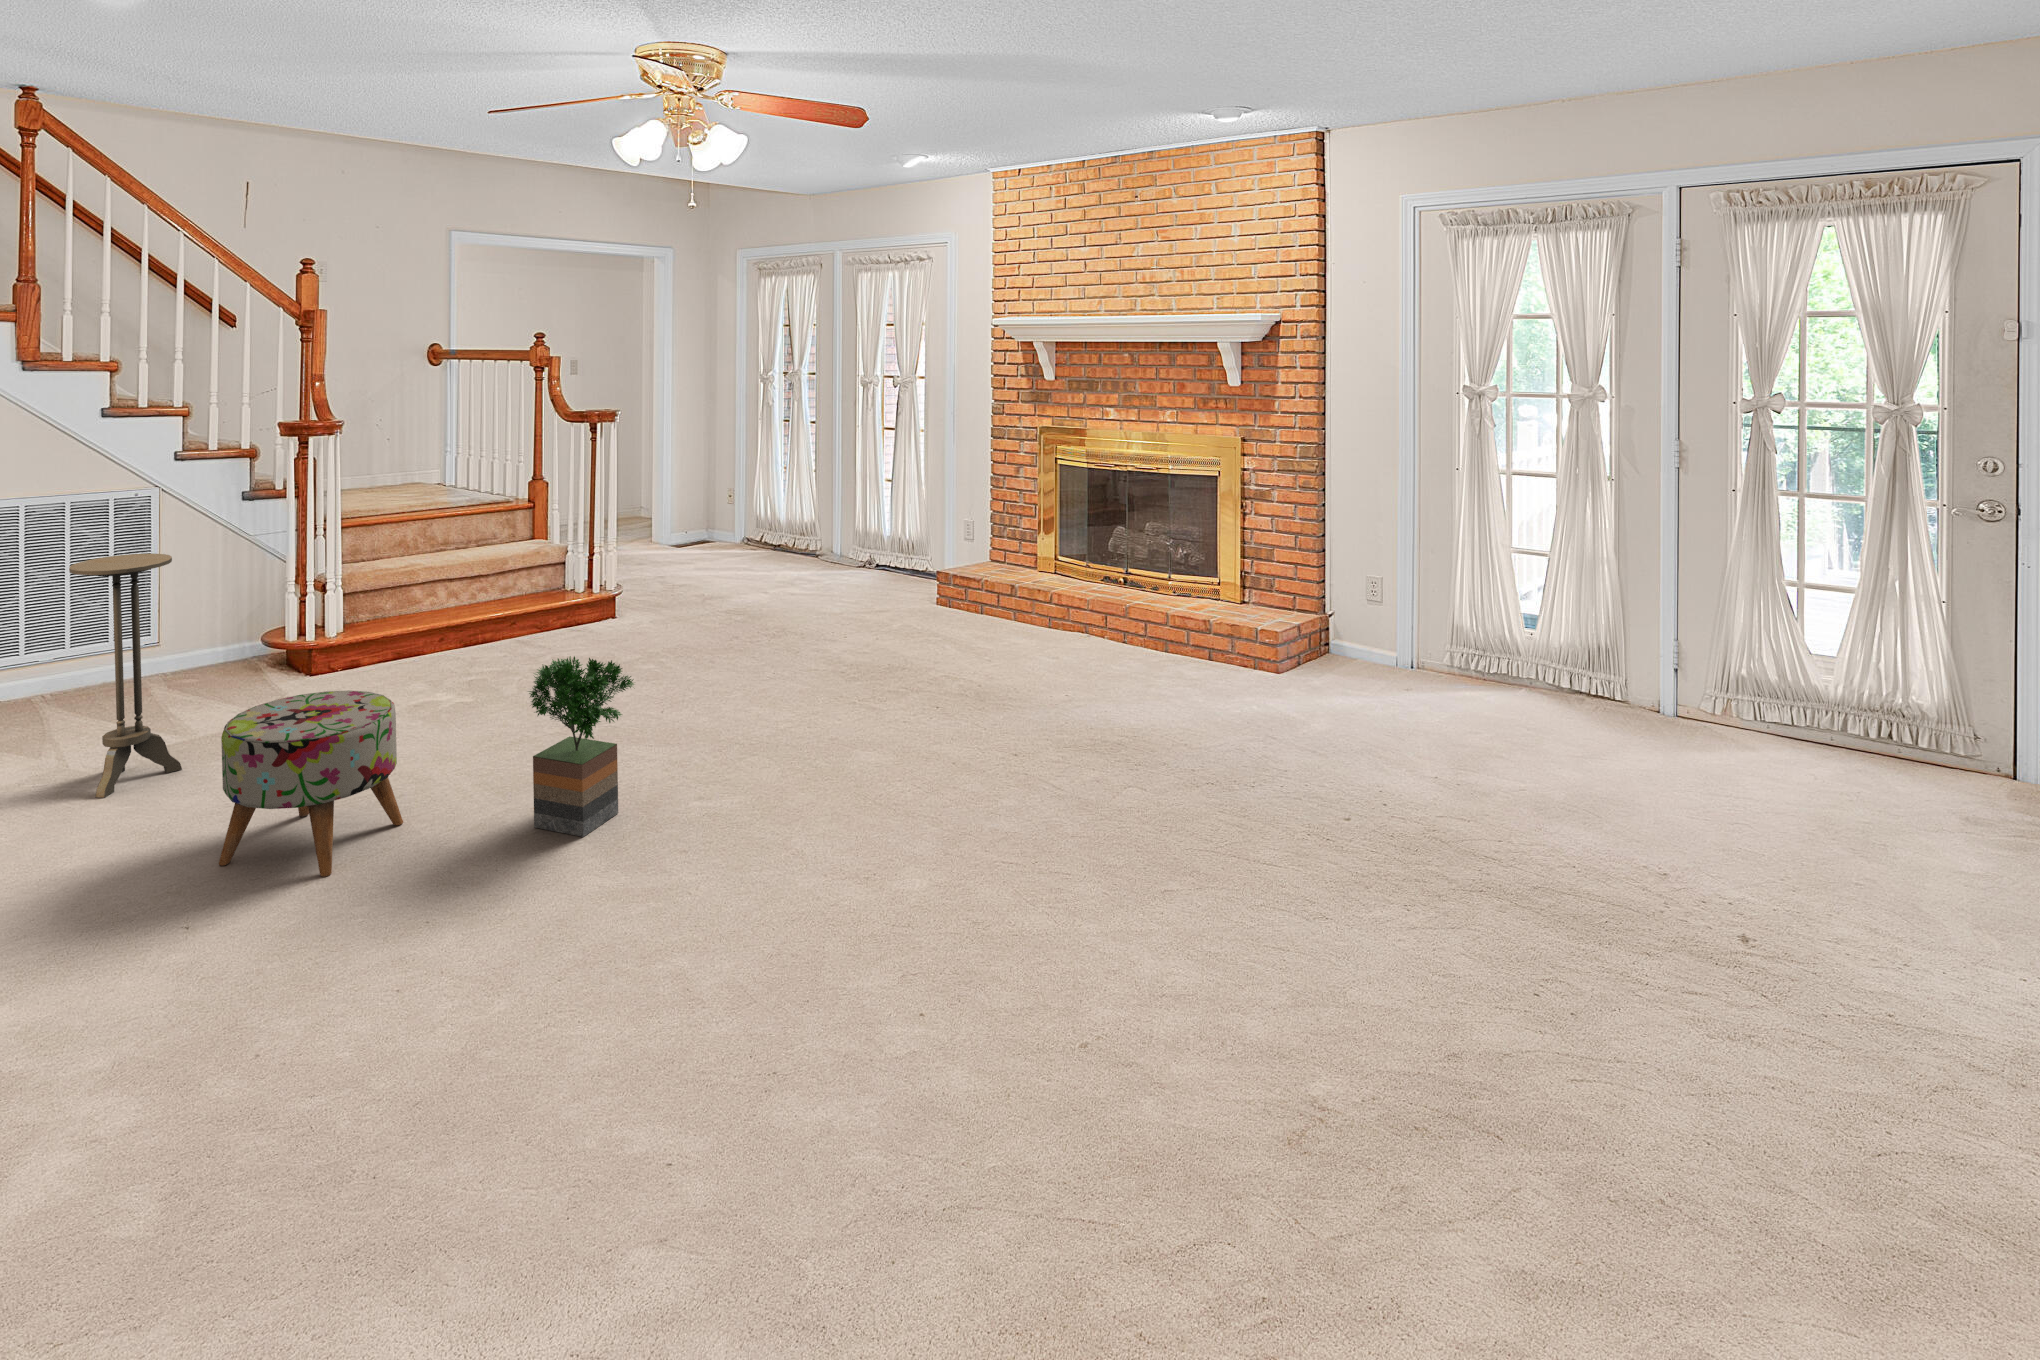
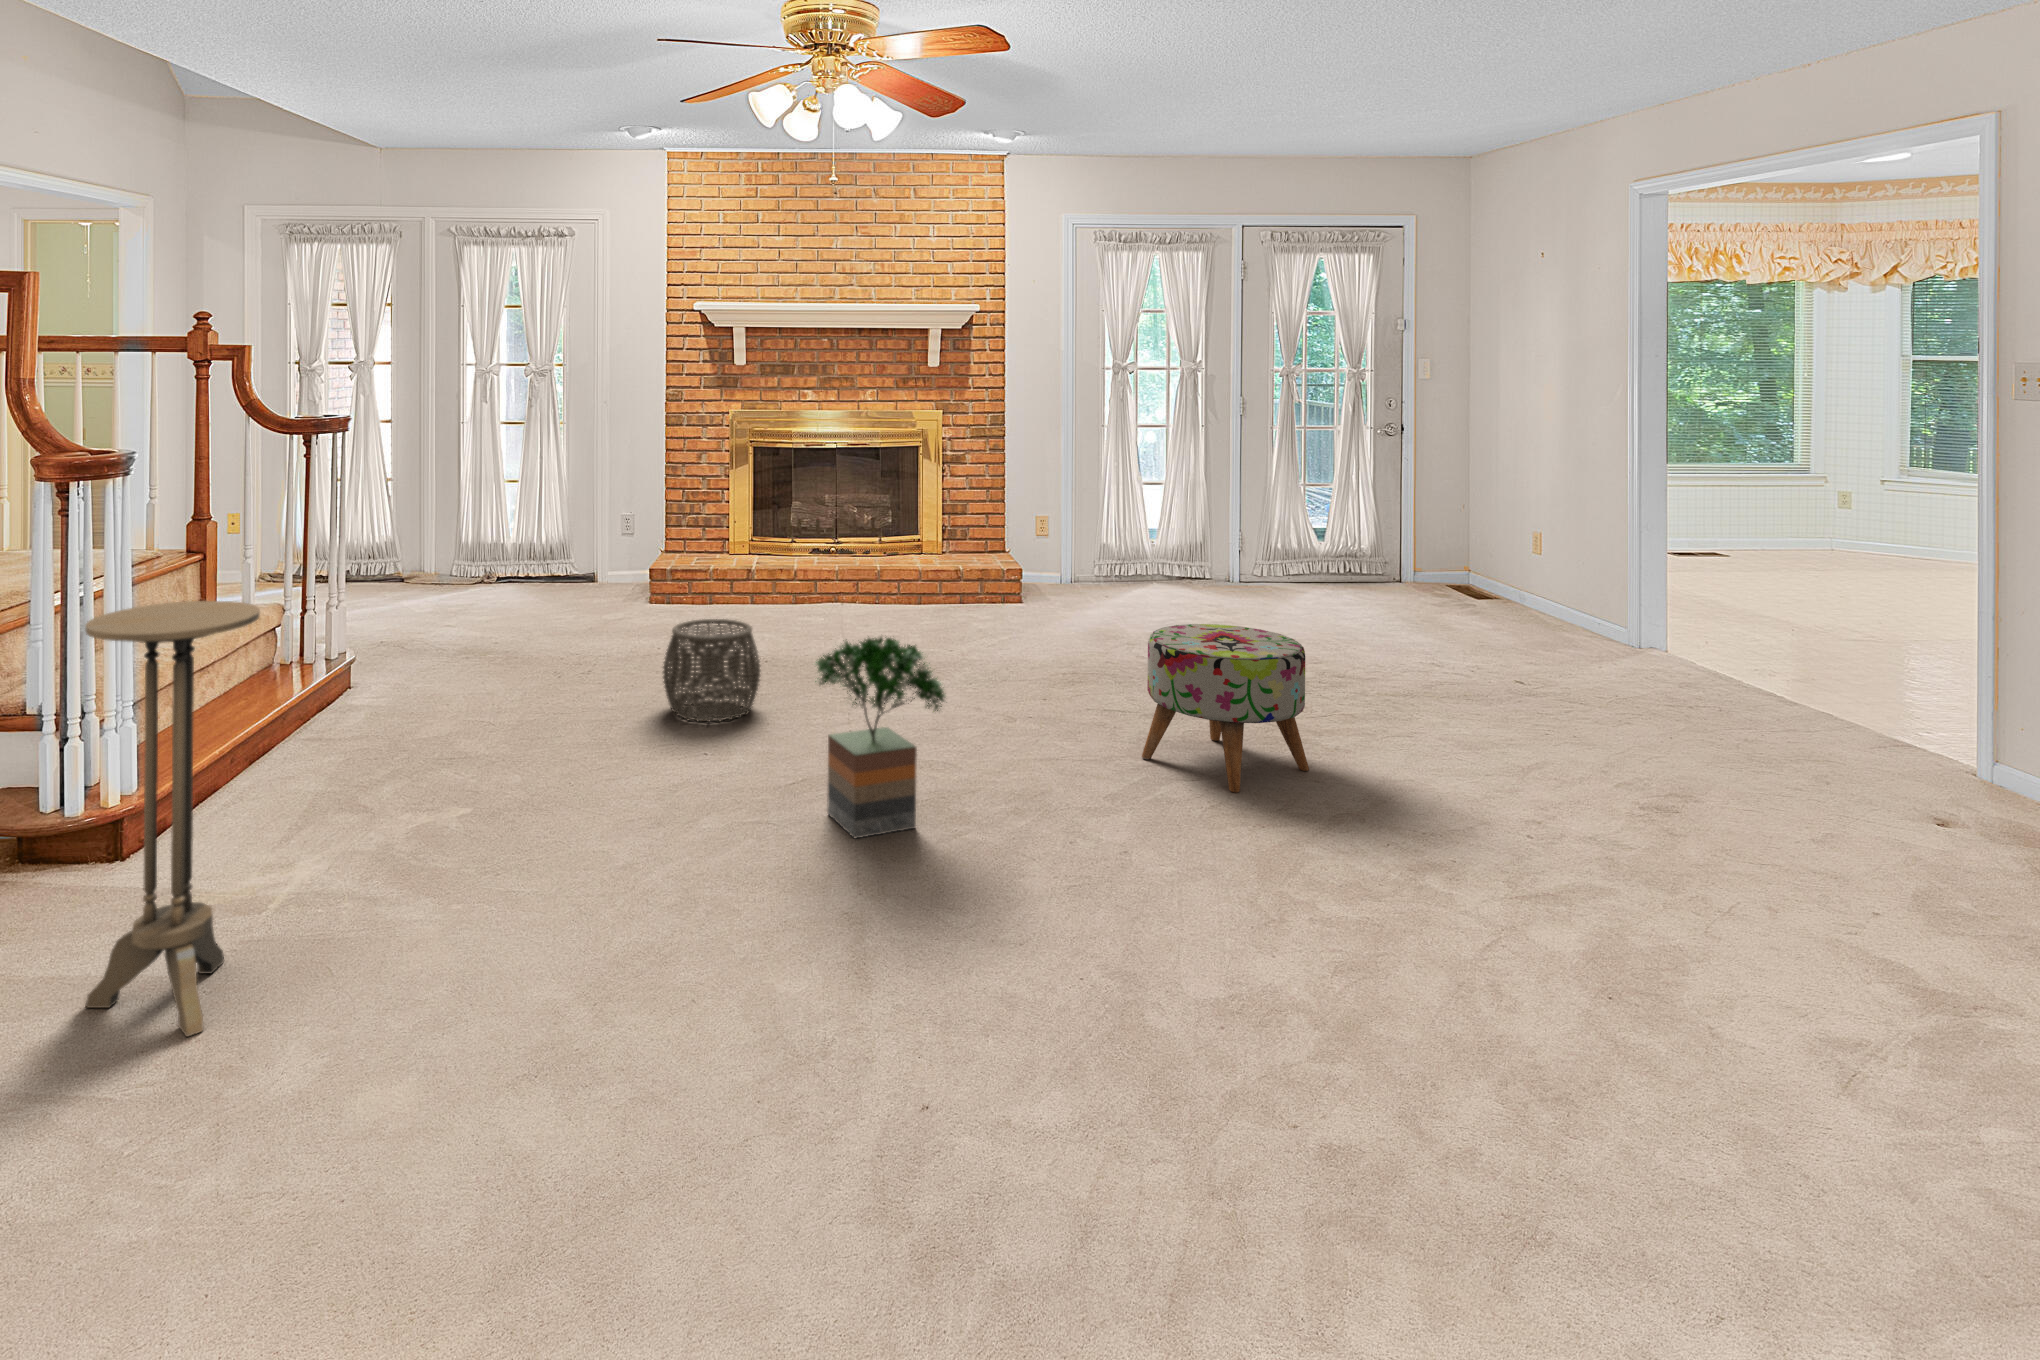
woven basket: none [678,624,767,717] -> present [663,619,760,722]
ottoman: present [219,690,403,877] -> present [1142,624,1309,793]

